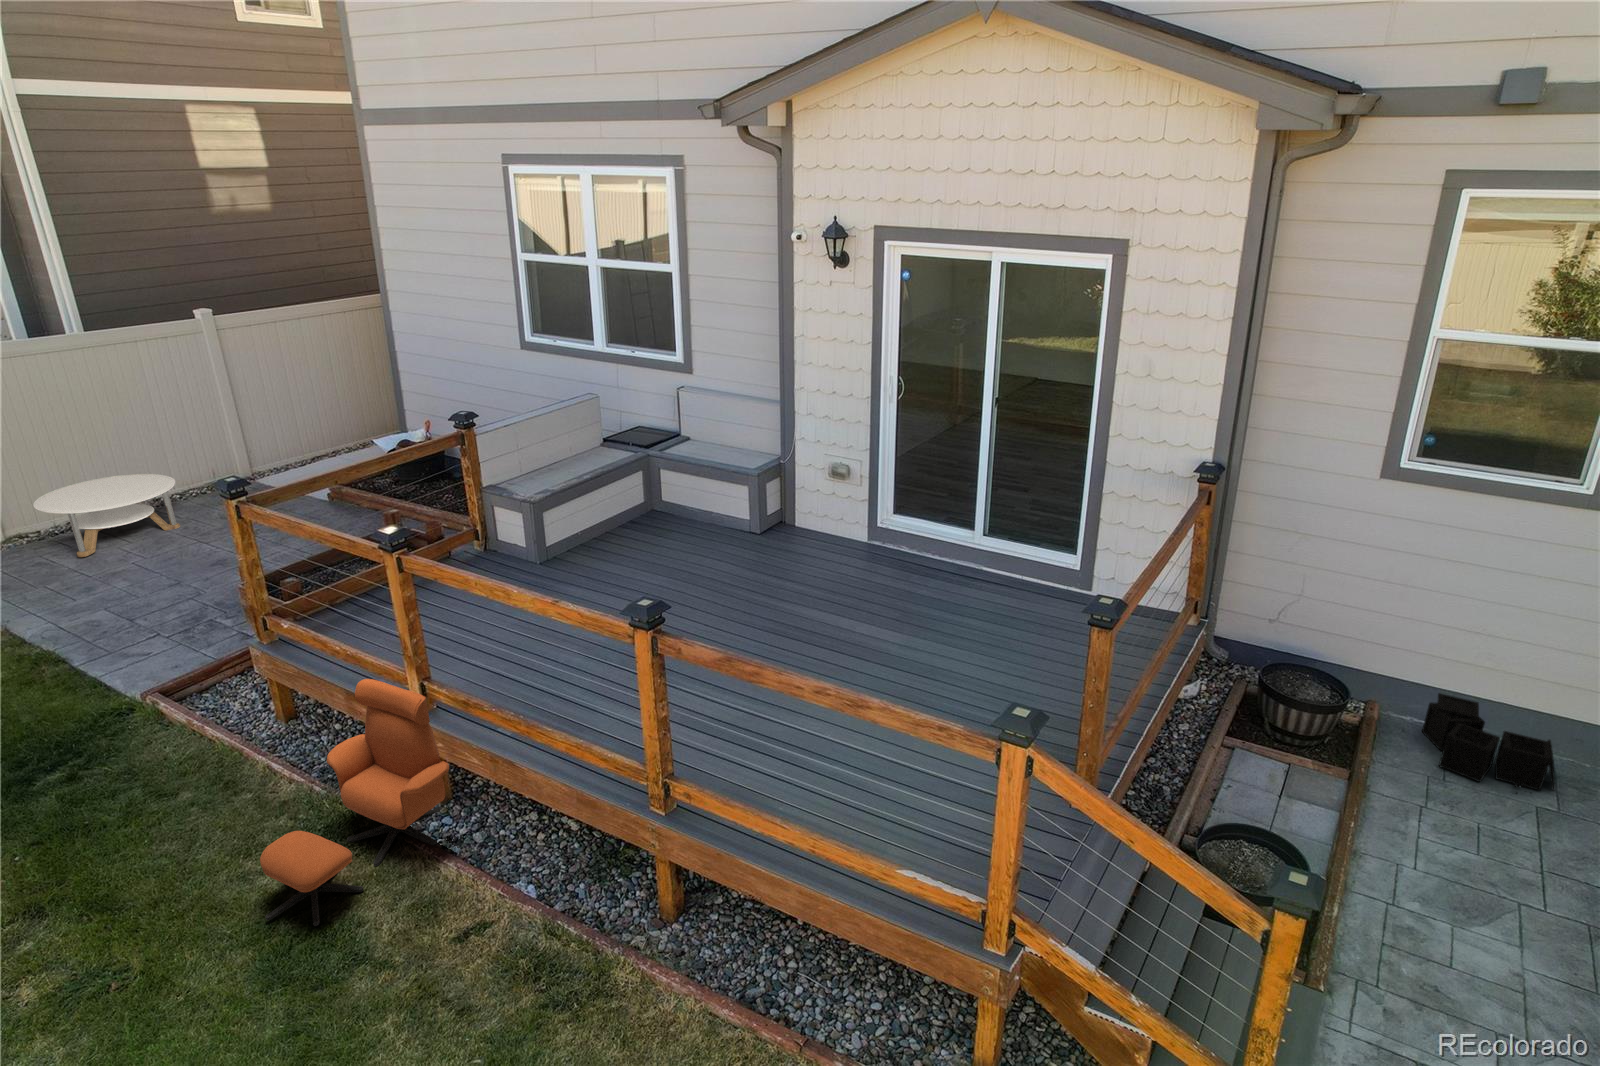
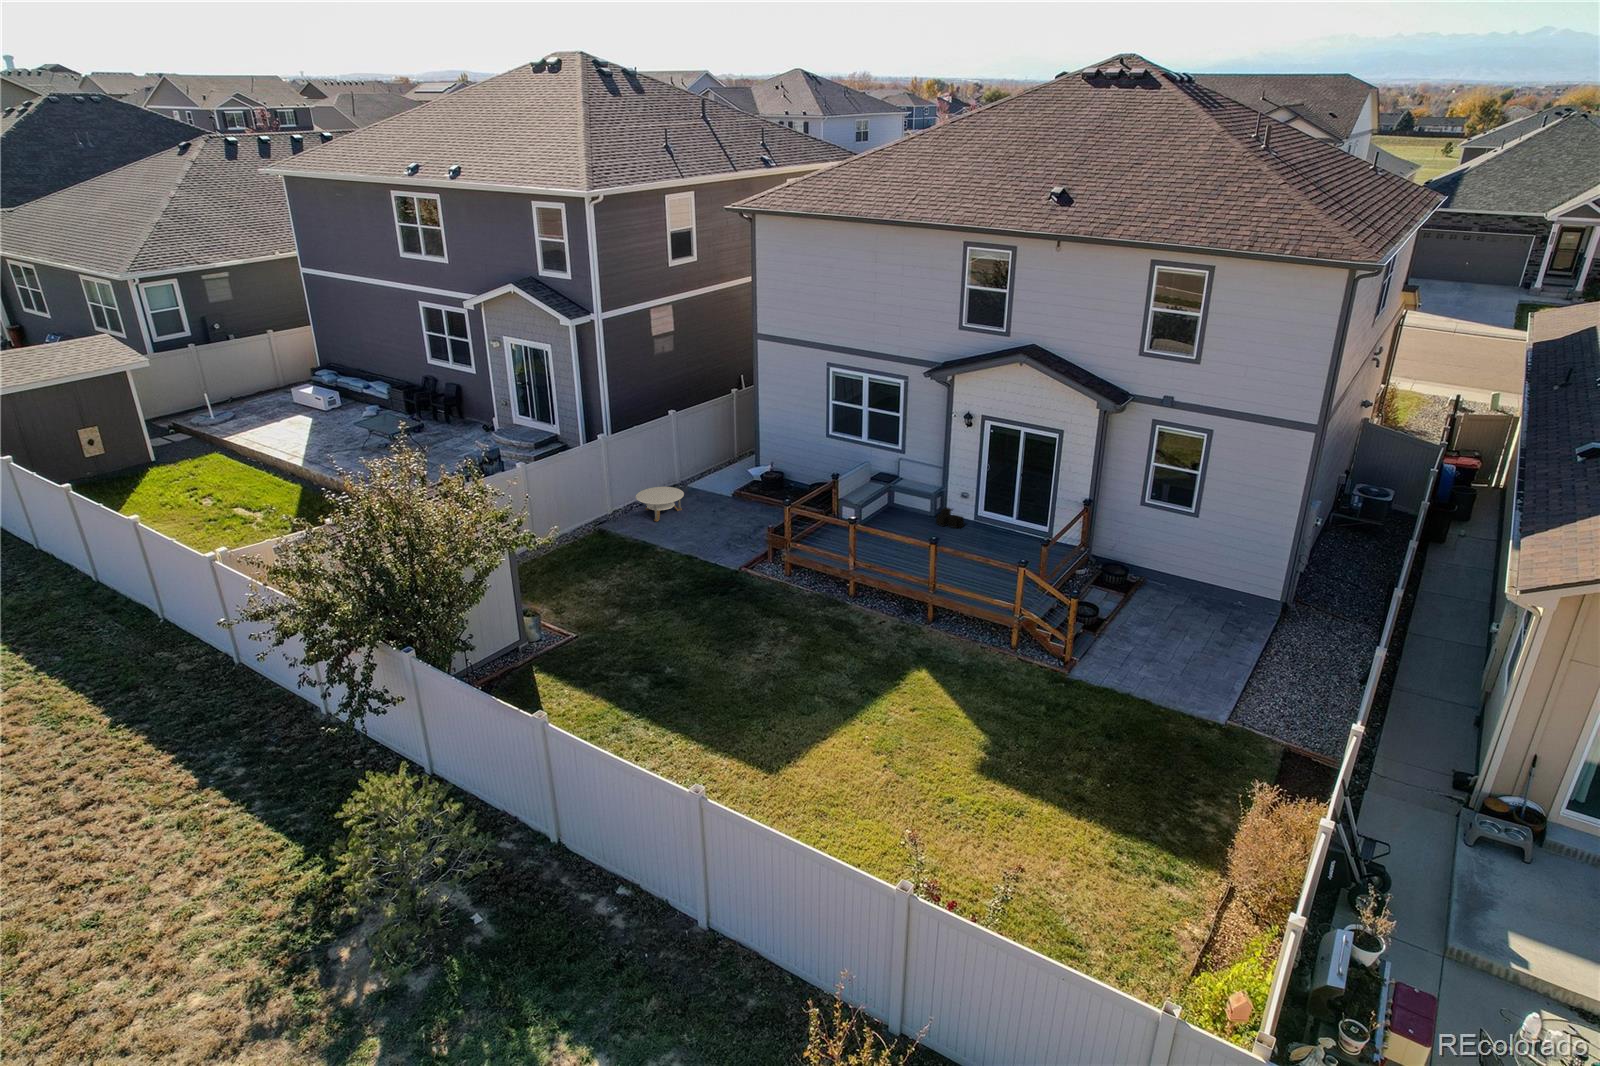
lounge chair: present [260,679,449,926] -> none [820,558,864,619]
storage bin: present [1422,693,1555,793] -> present [936,507,964,528]

